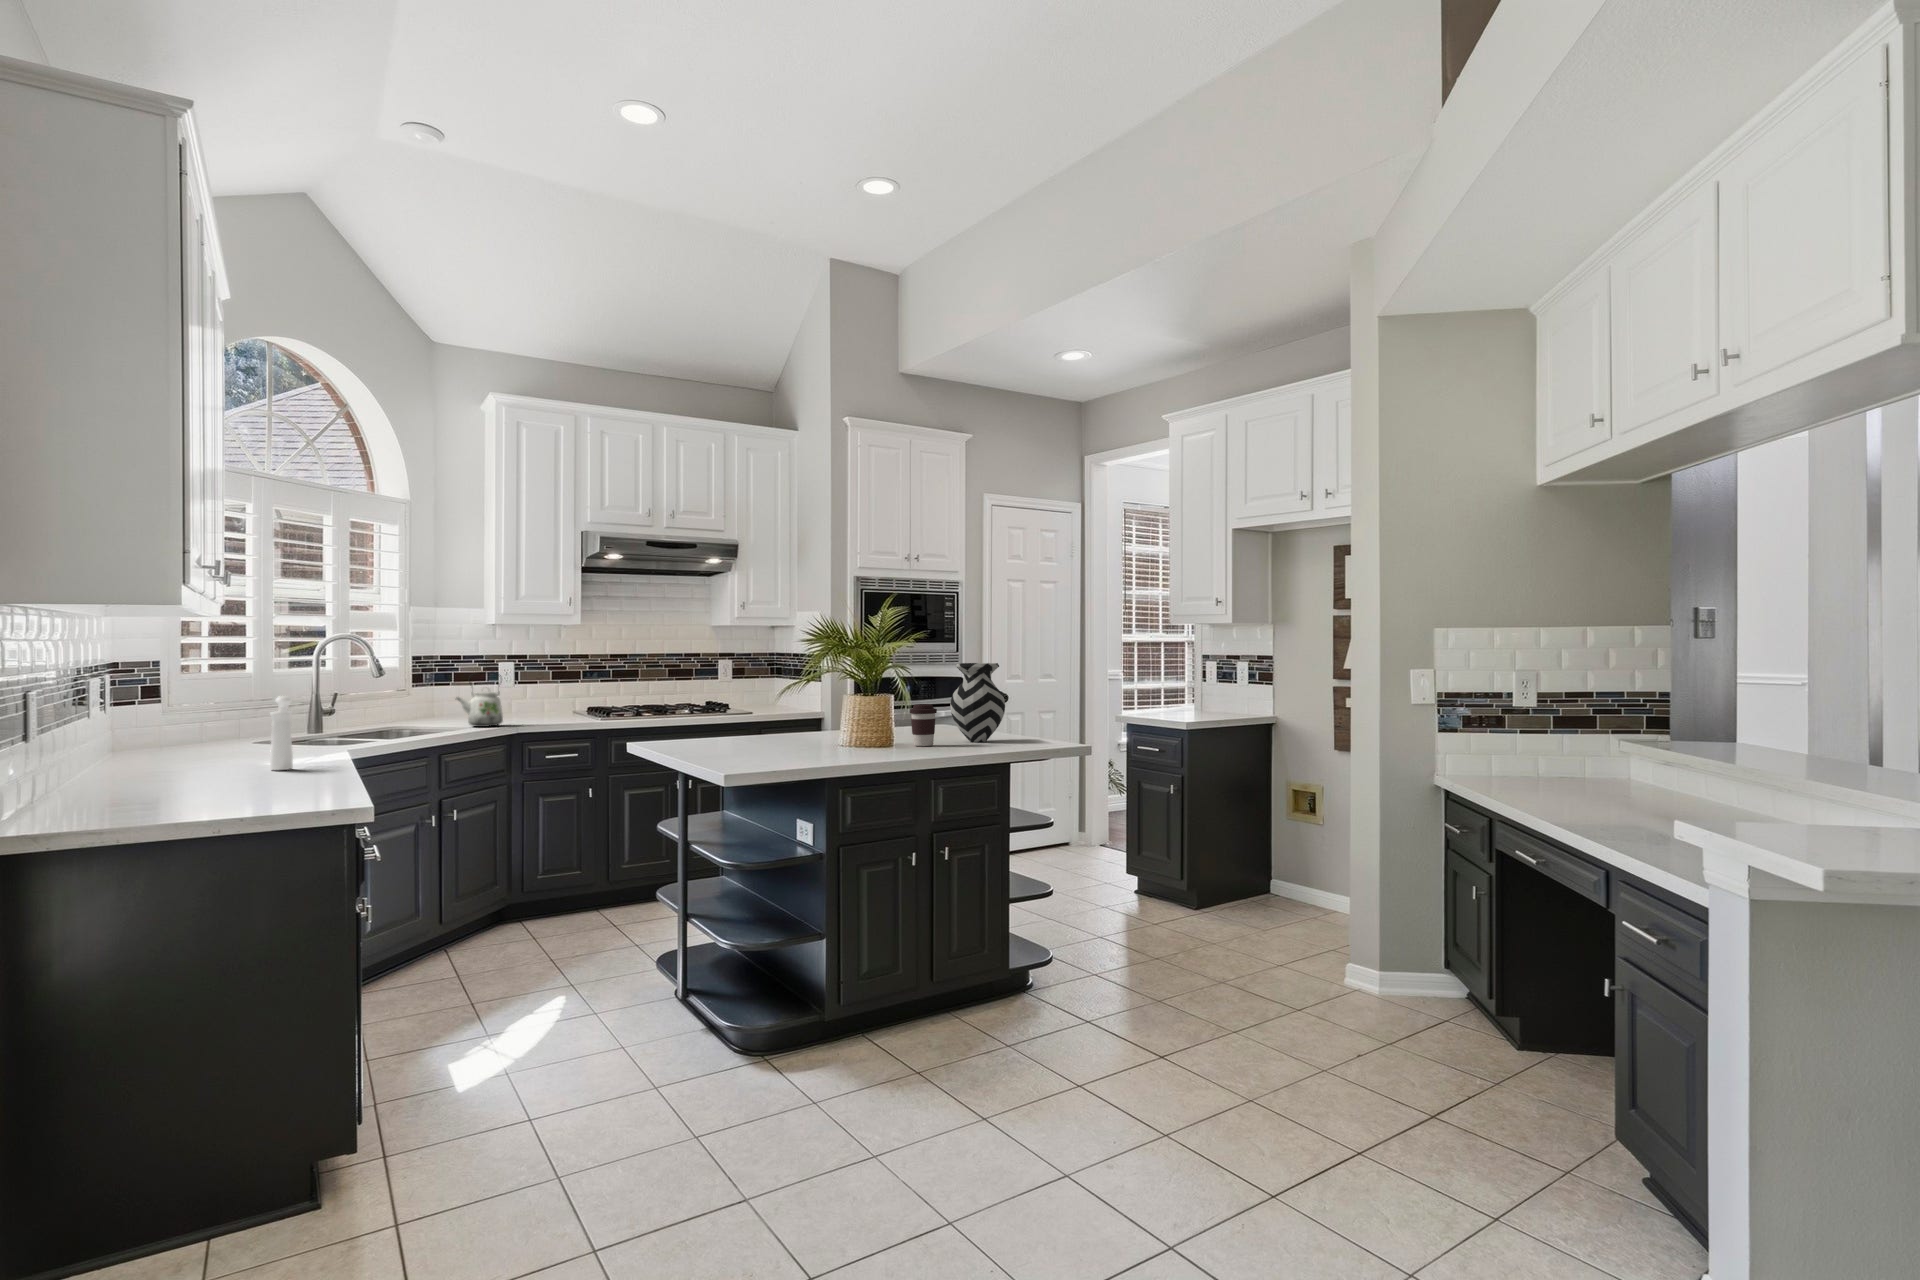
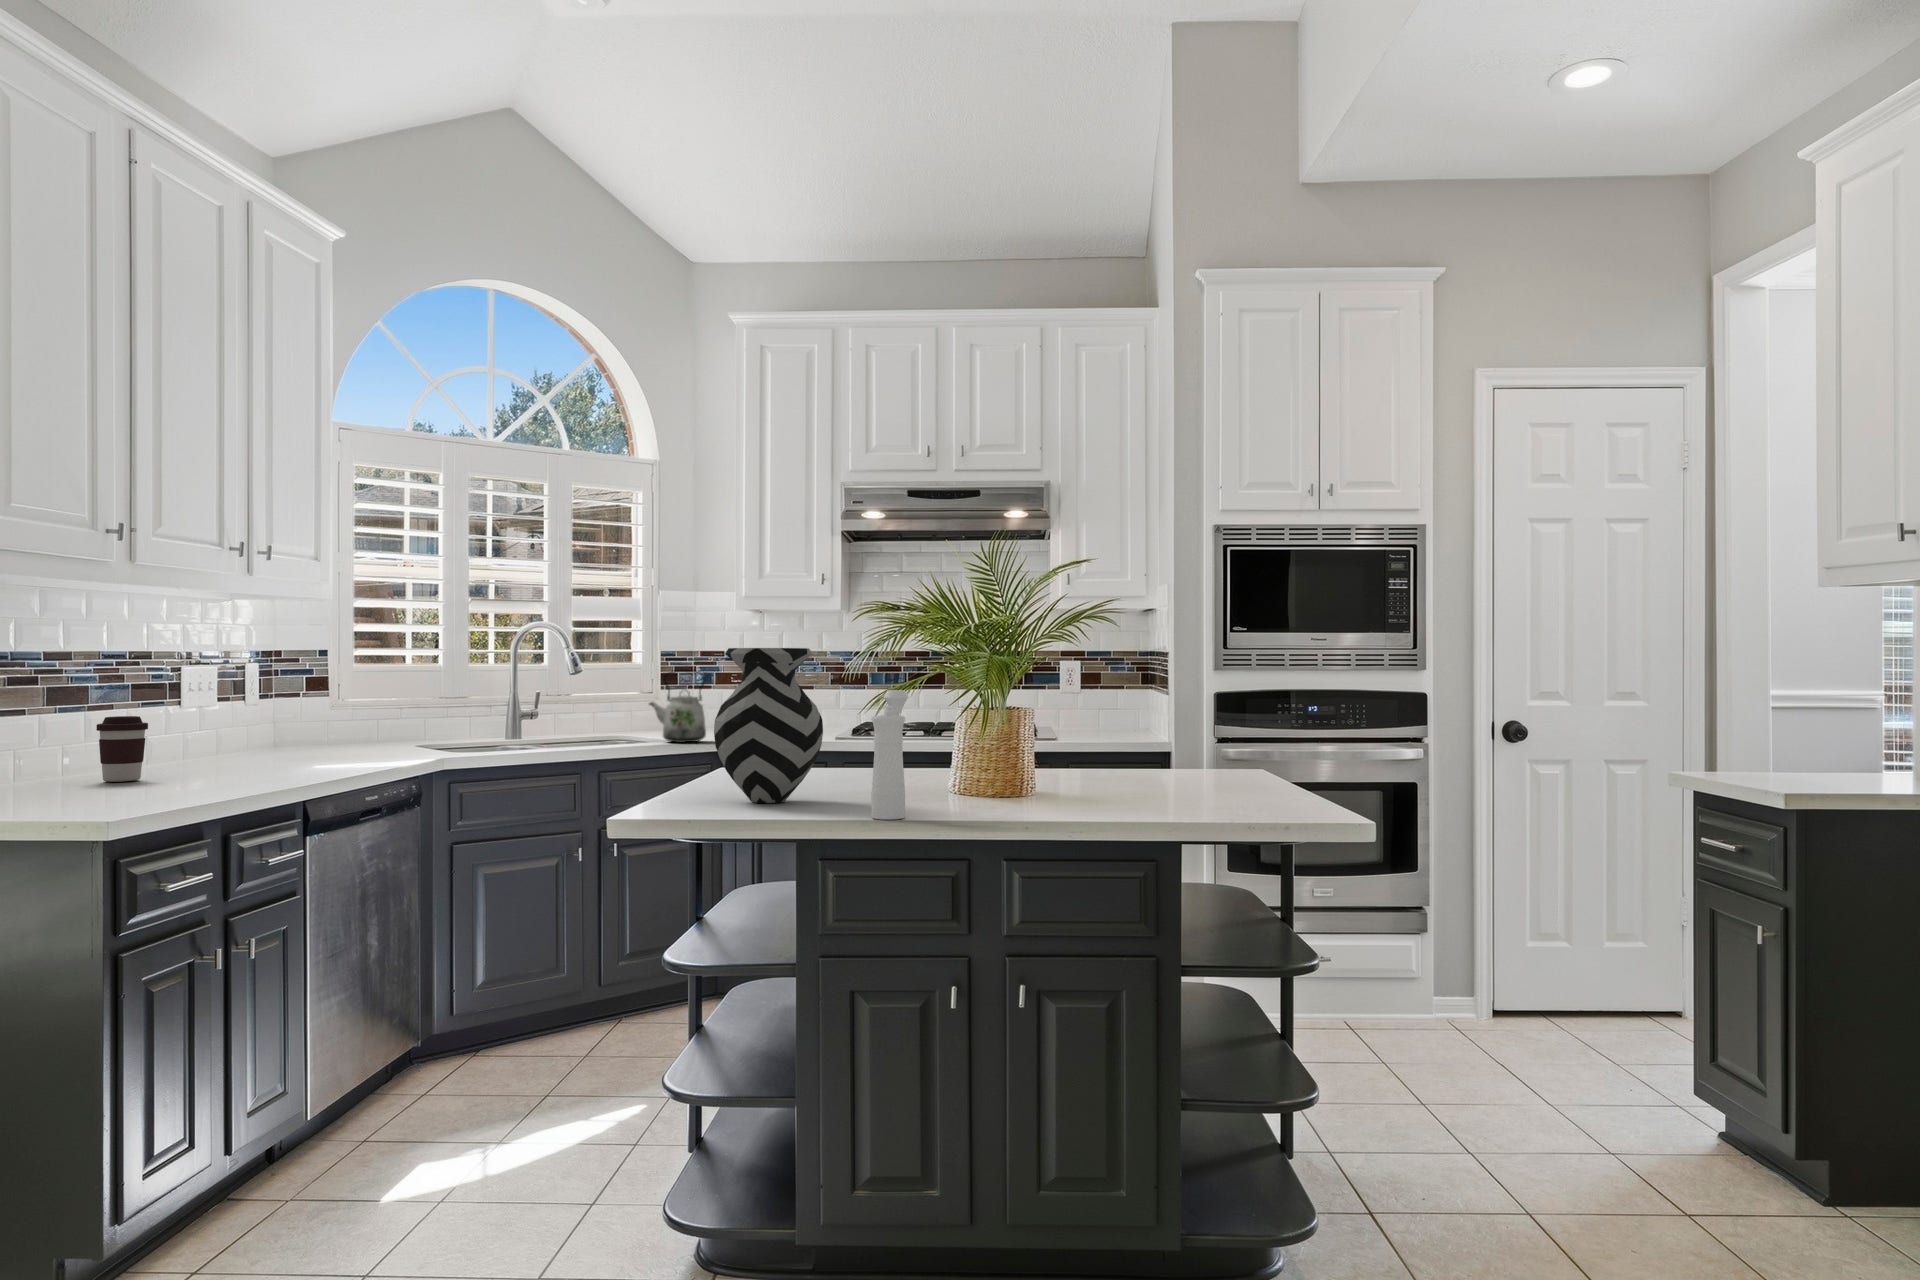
vase: present [950,663,1005,742] -> present [714,648,823,803]
pepper mill: present [270,696,293,770] -> present [871,690,909,820]
coffee cup: present [910,704,937,746] -> present [96,716,148,782]

